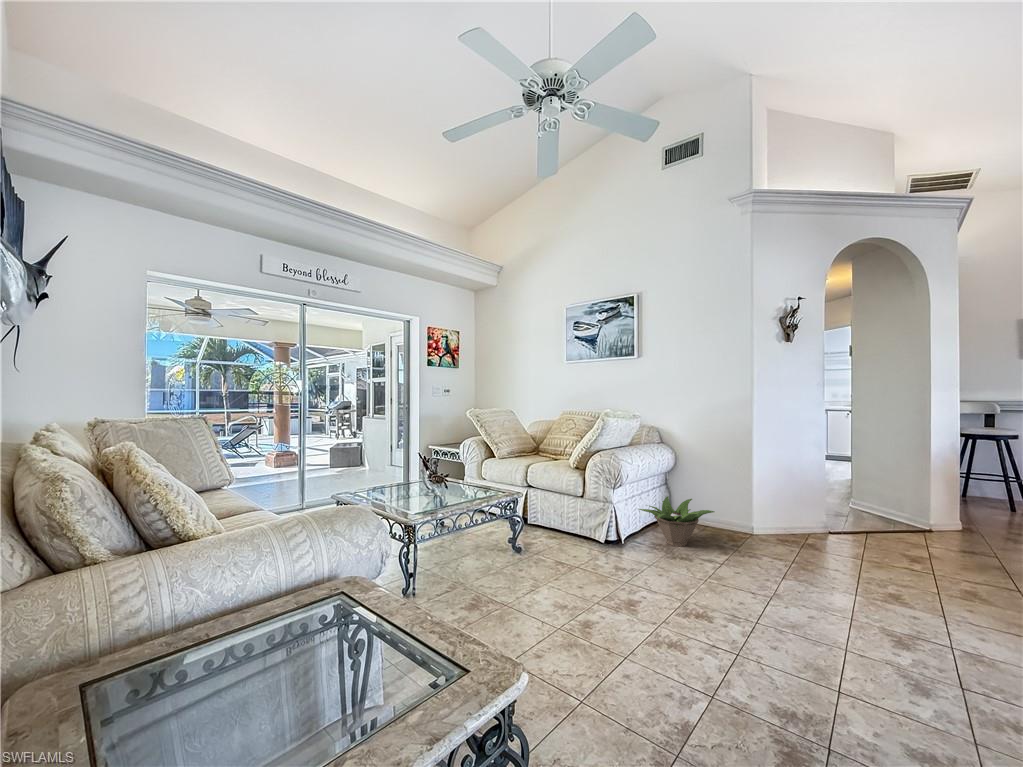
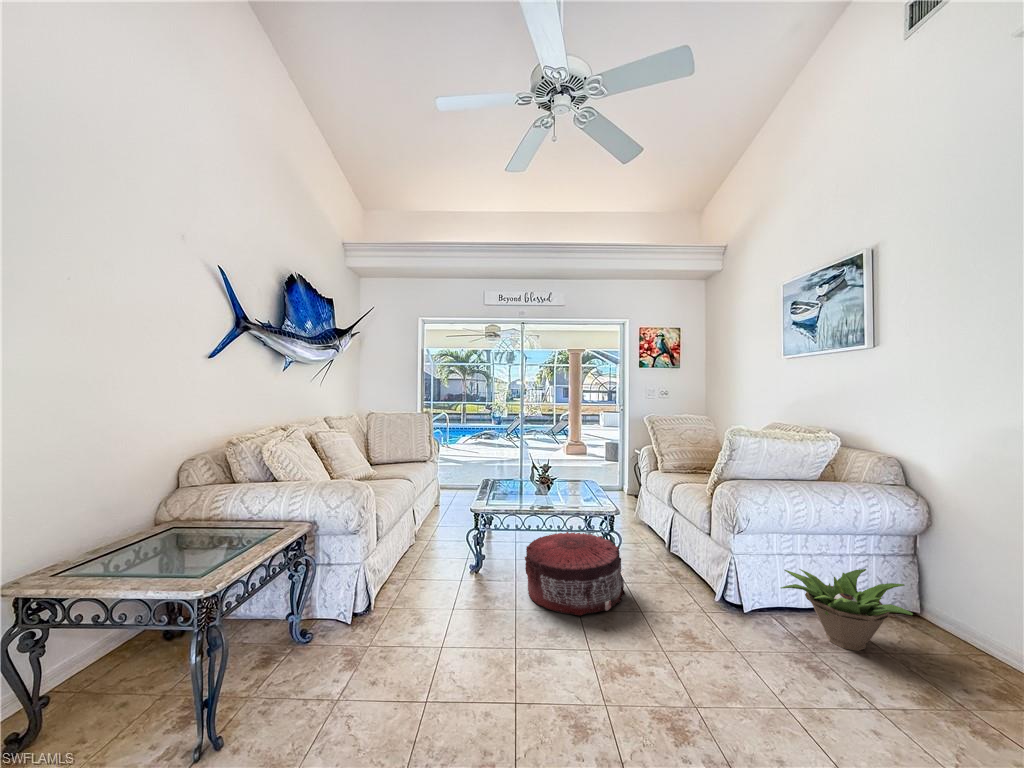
pouf: none [473,519,567,601] -> present [525,532,626,616]

